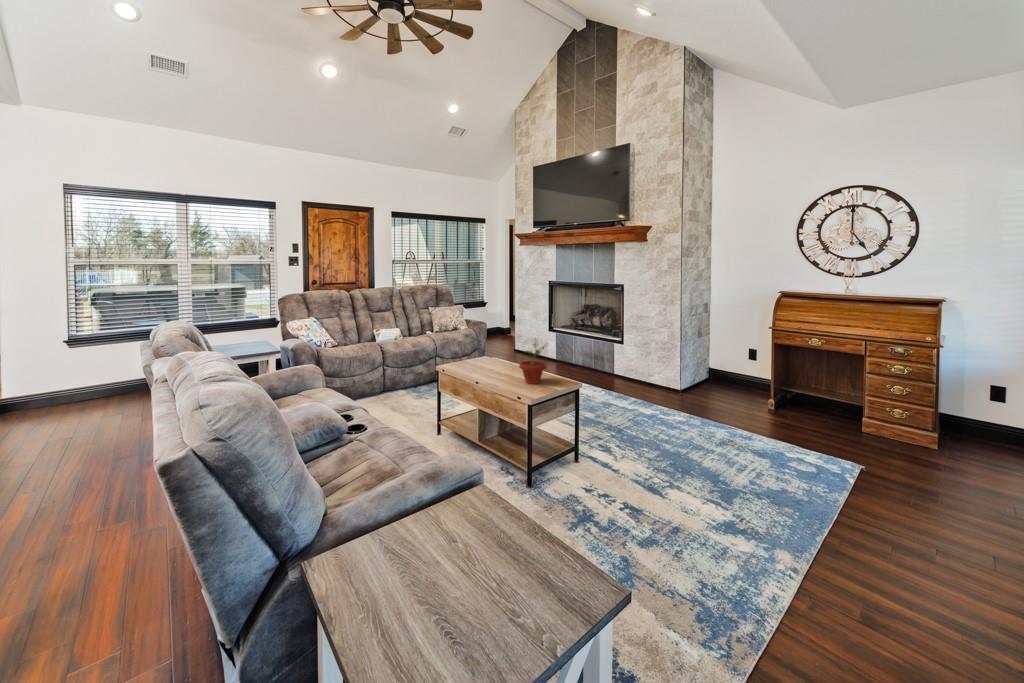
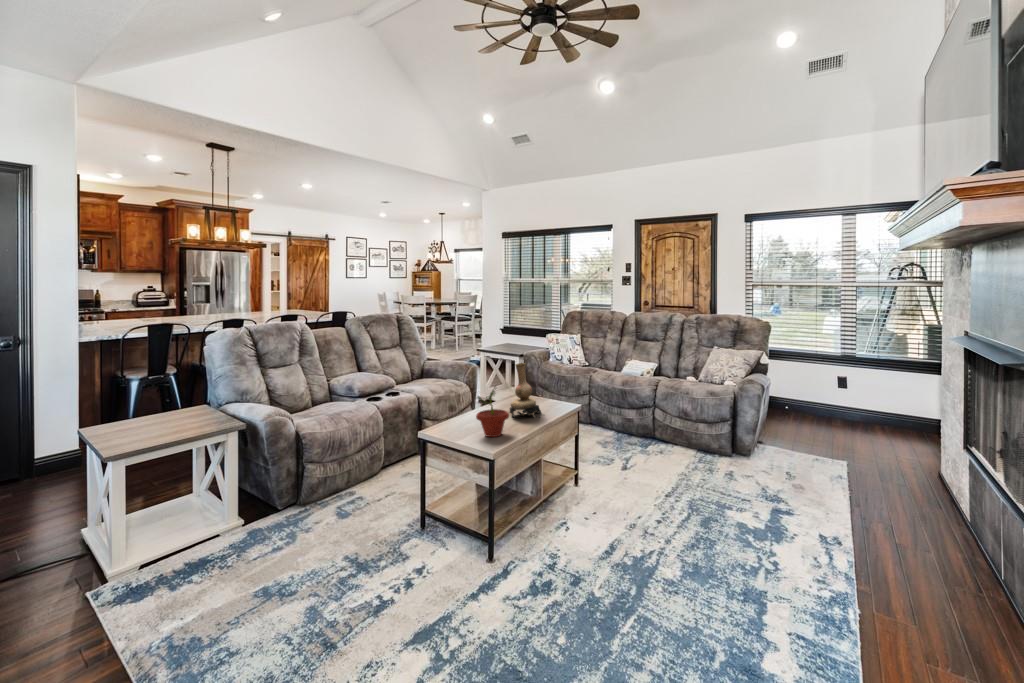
vase: none [475,324,506,373] -> present [510,363,541,418]

